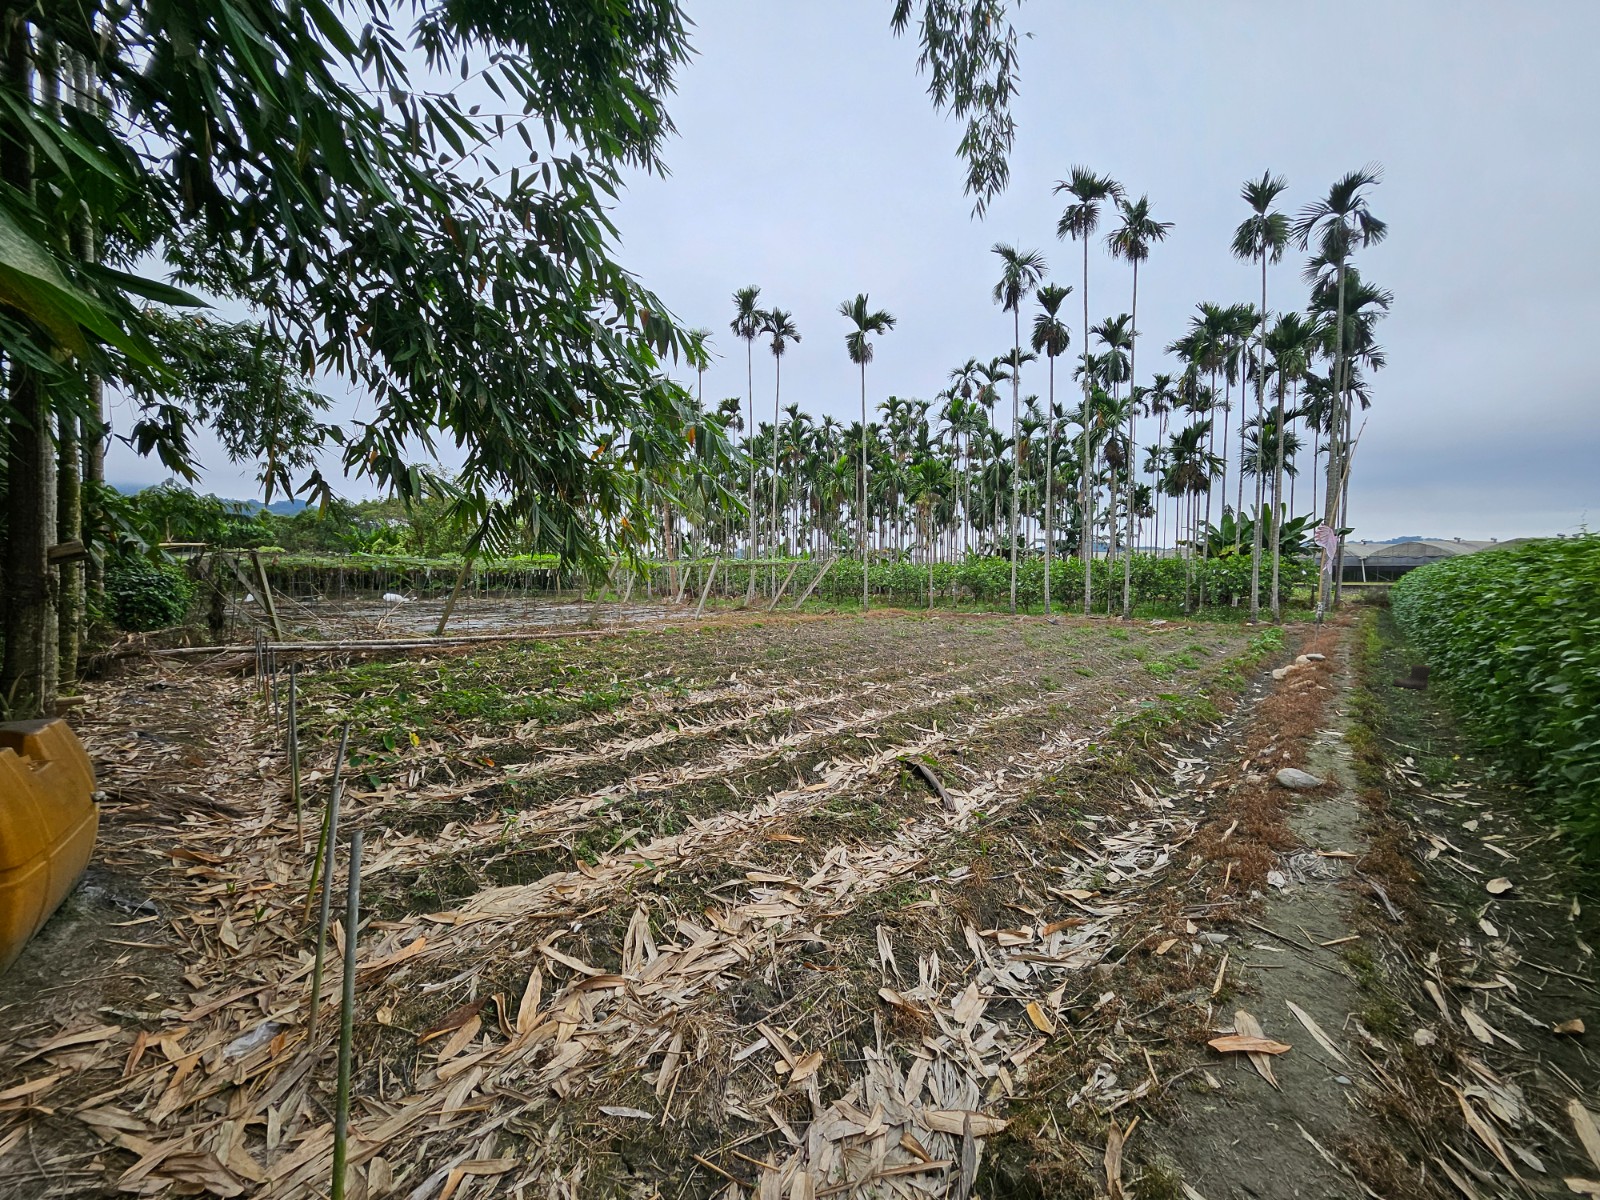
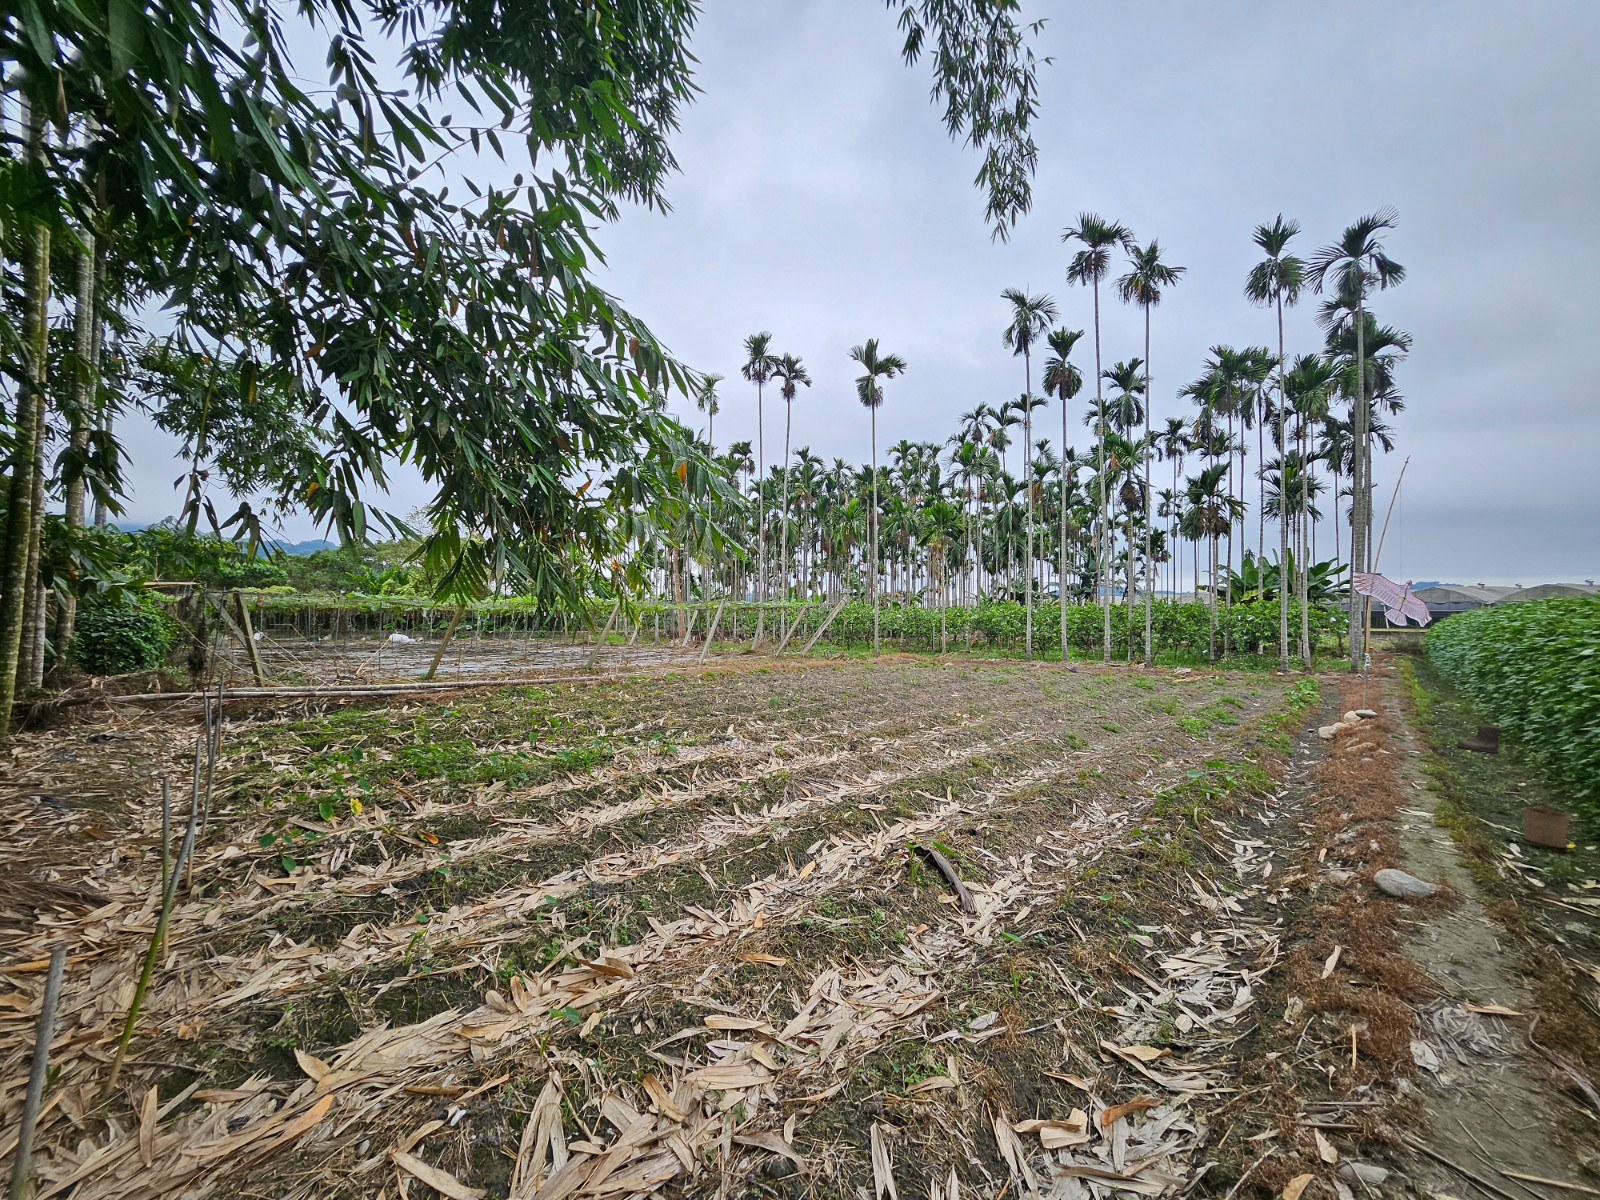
bucket: none [1421,713,1459,759] -> present [1524,805,1570,848]

